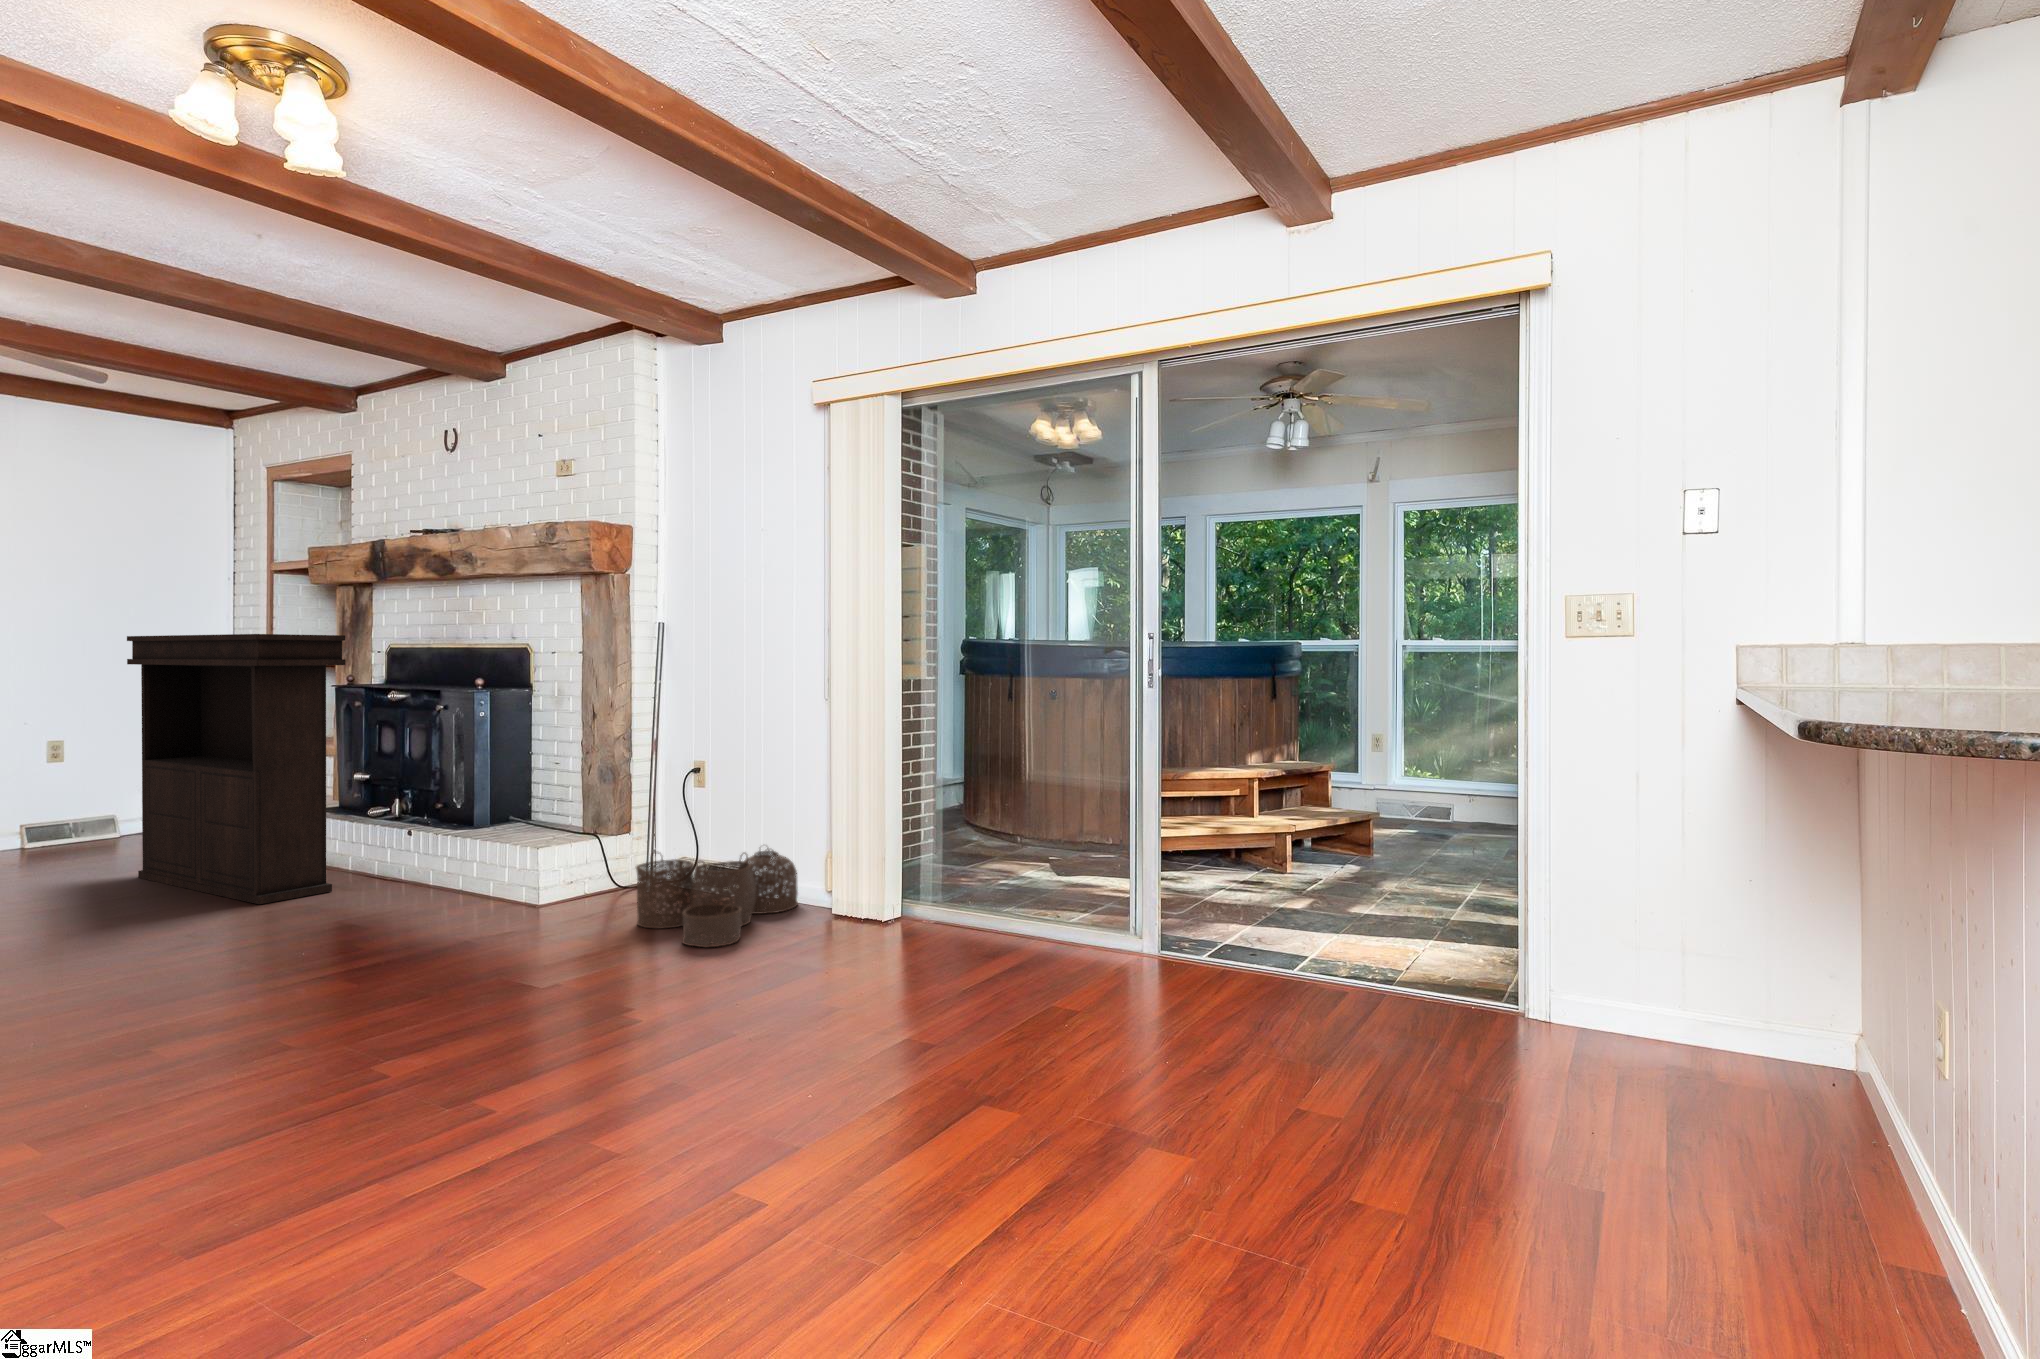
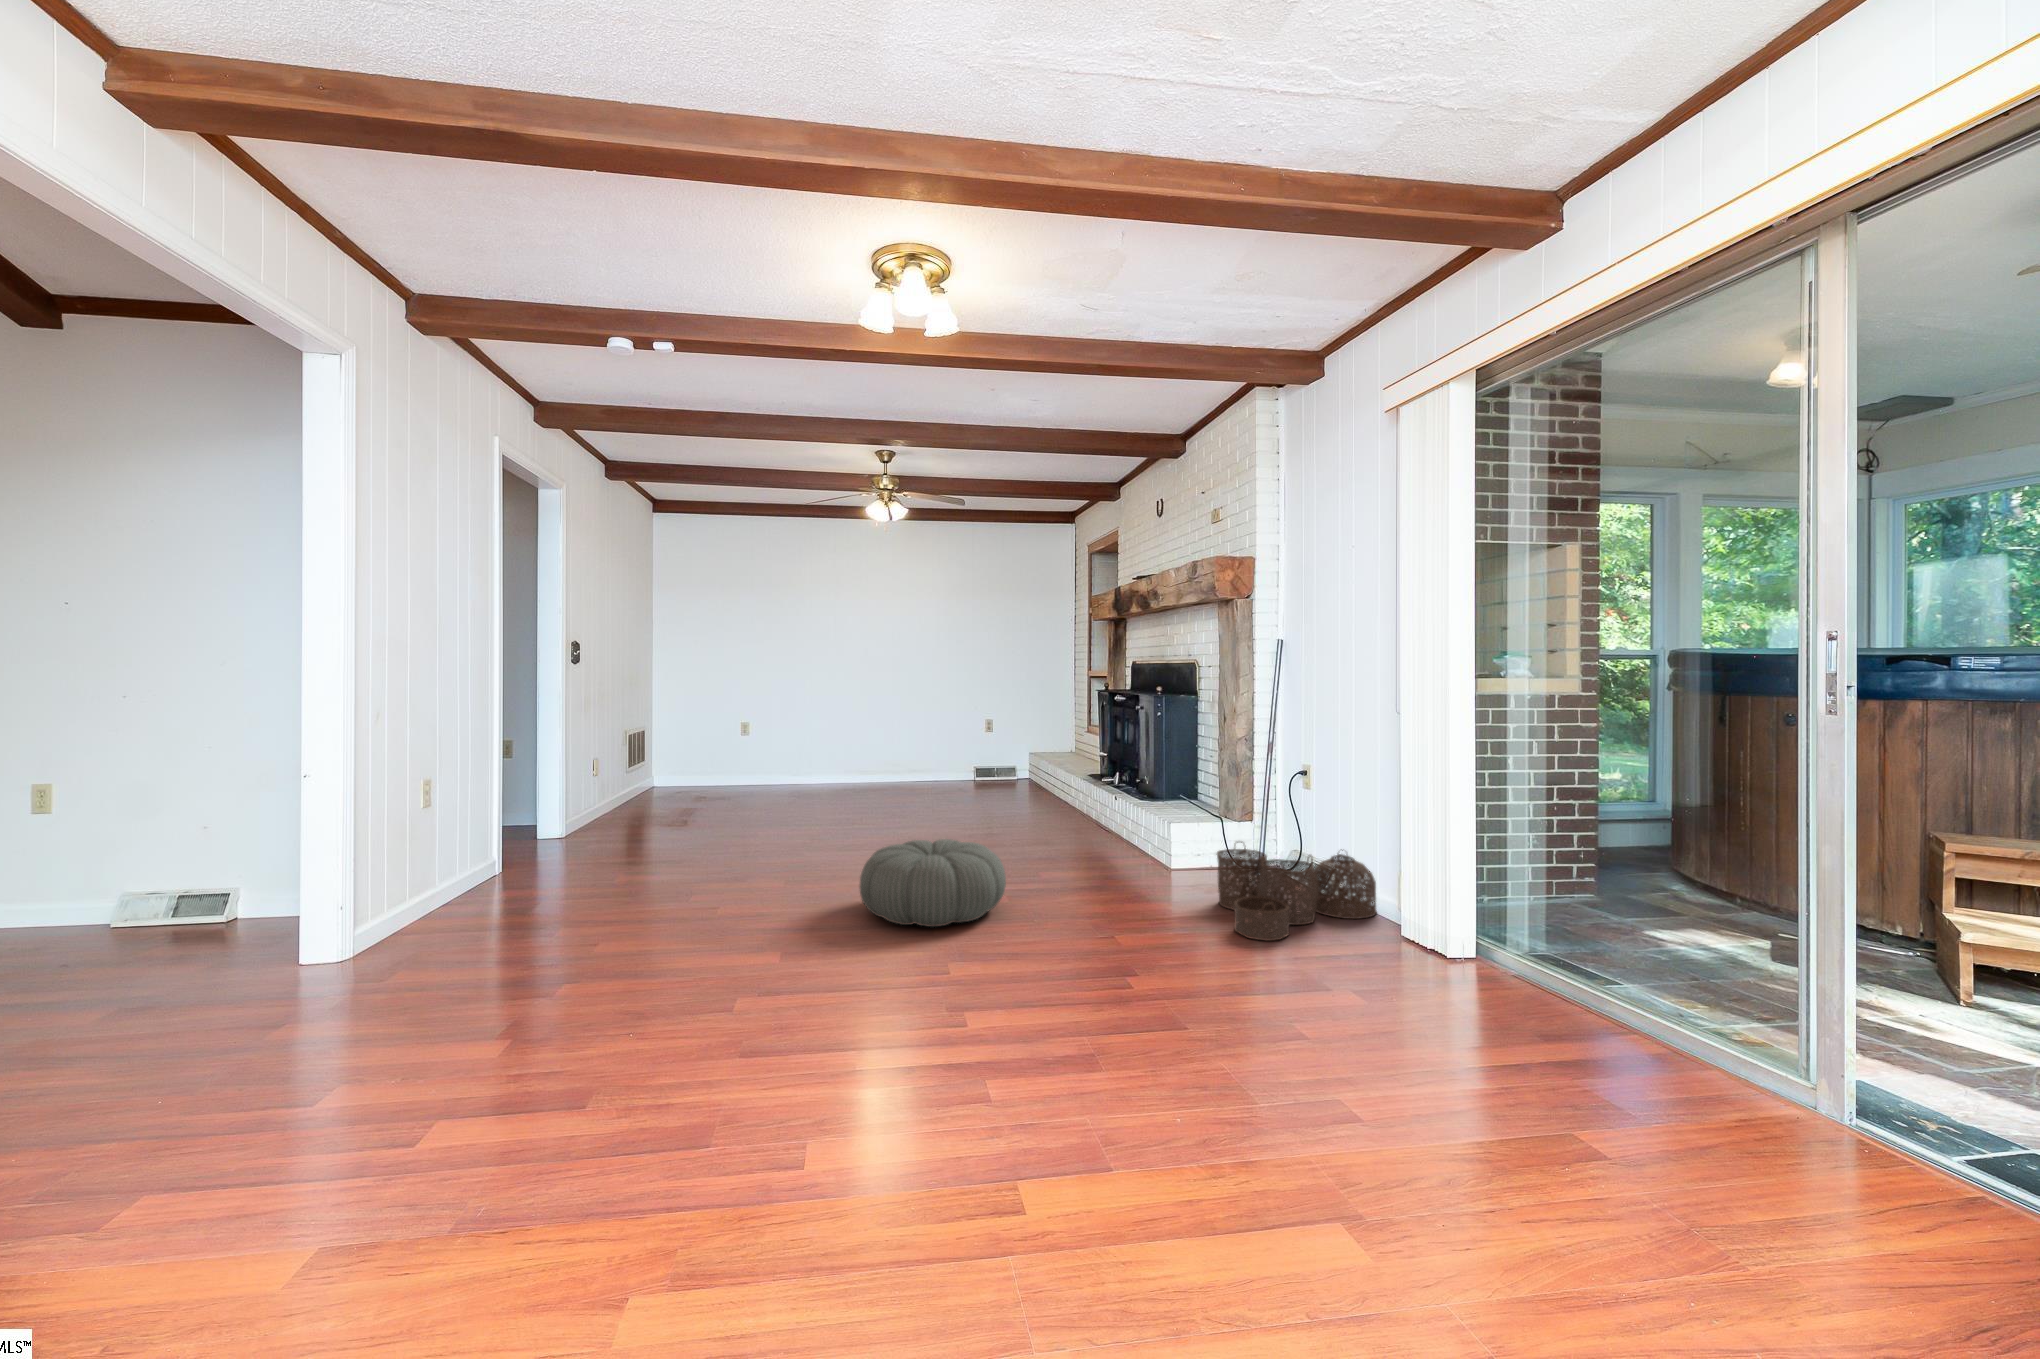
console table: present [127,634,345,904] -> none [990,657,1073,835]
pouf: none [92,905,372,1043] -> present [860,839,1006,927]

